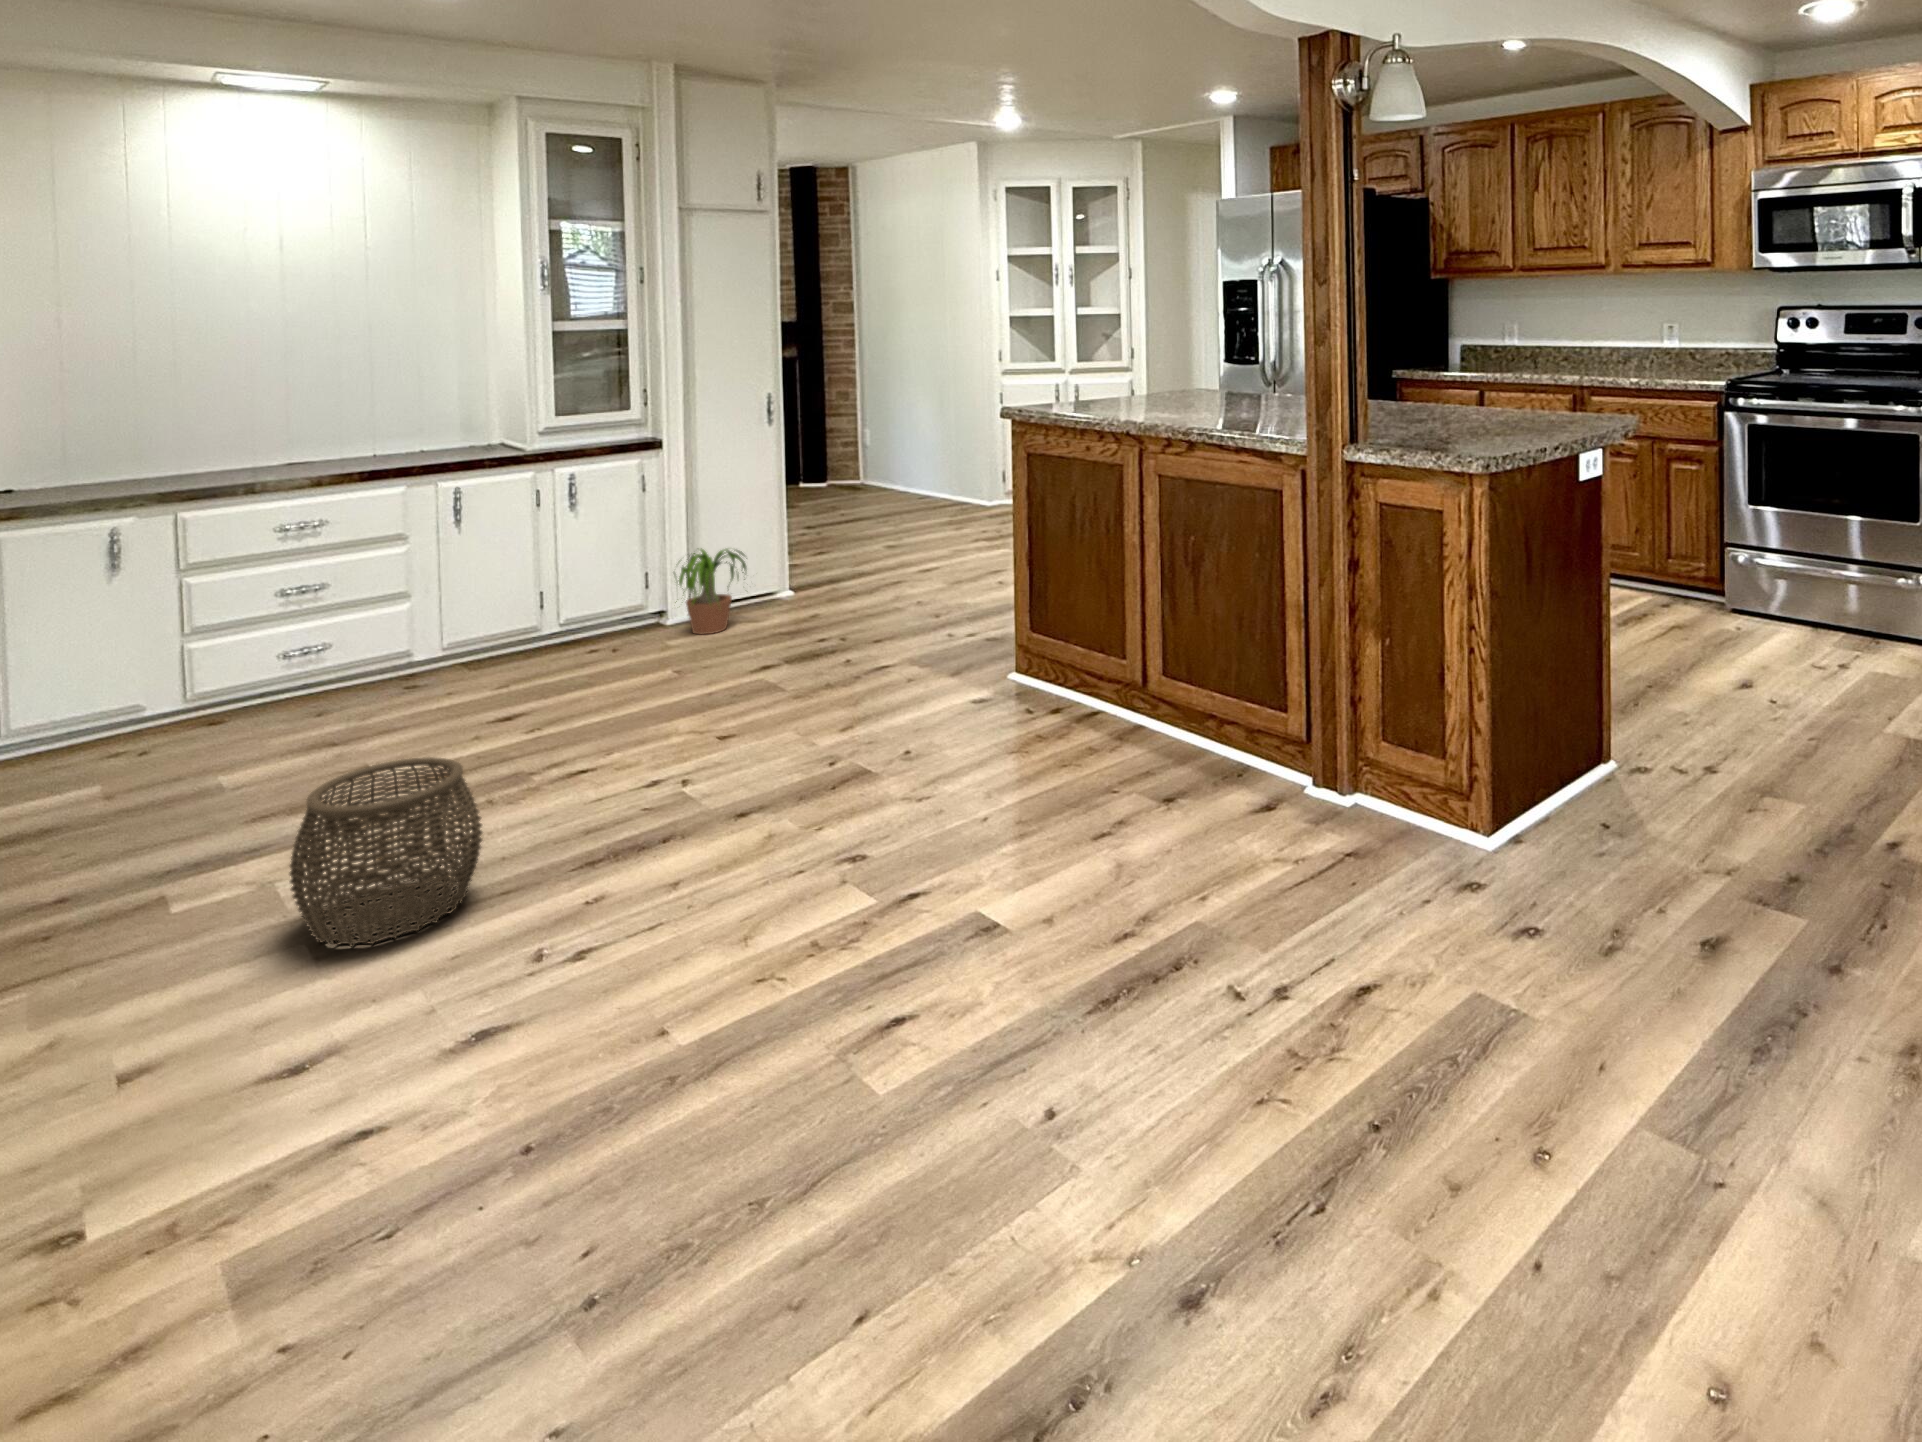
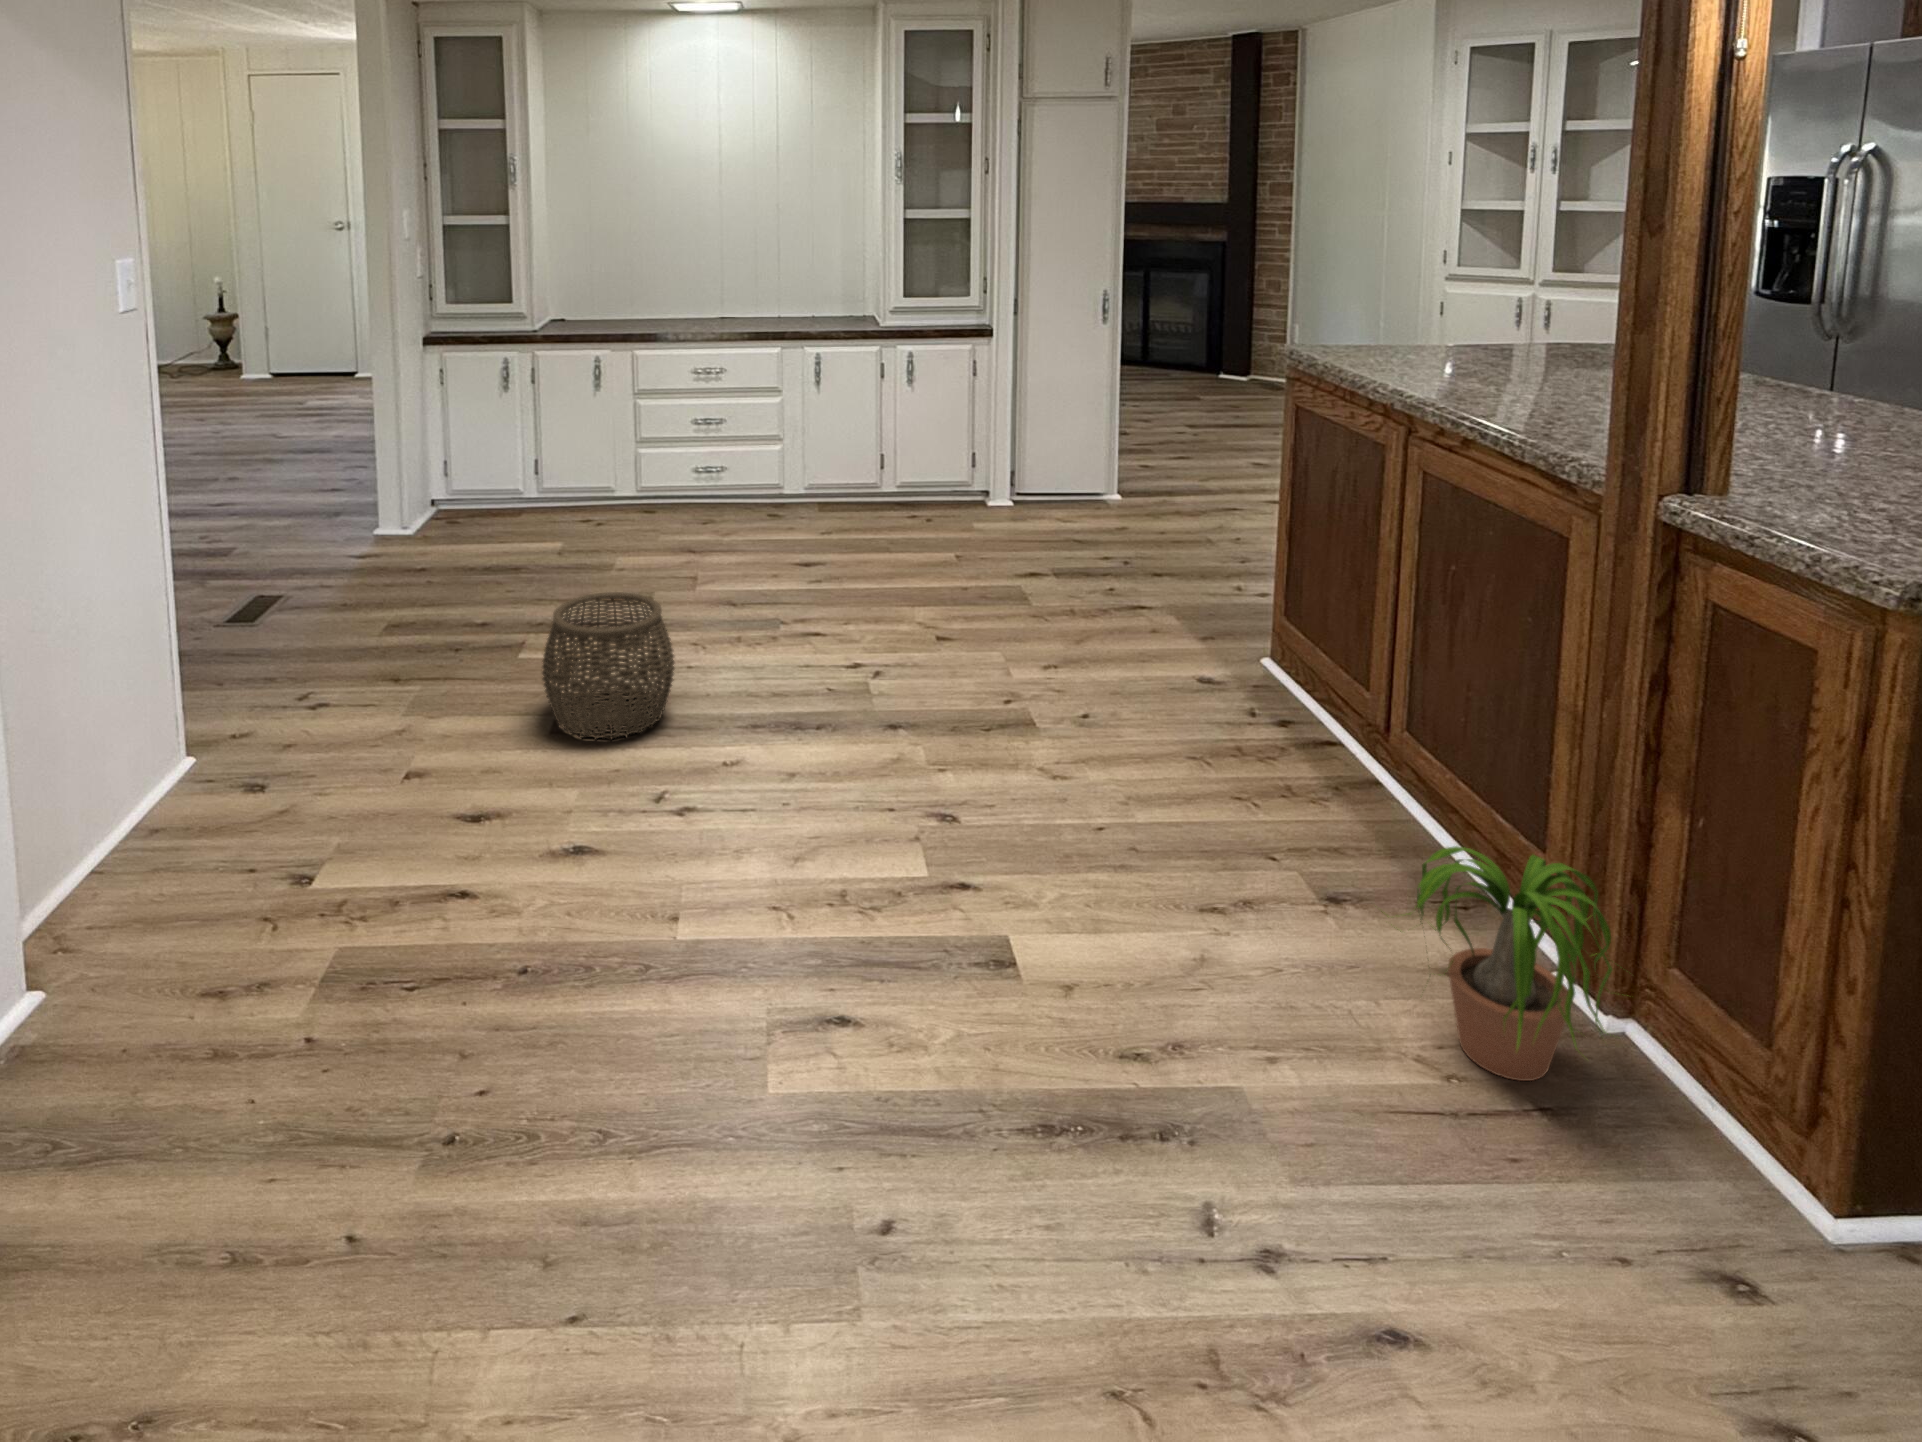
potted plant: present [674,548,747,634] -> present [1400,846,1618,1081]

